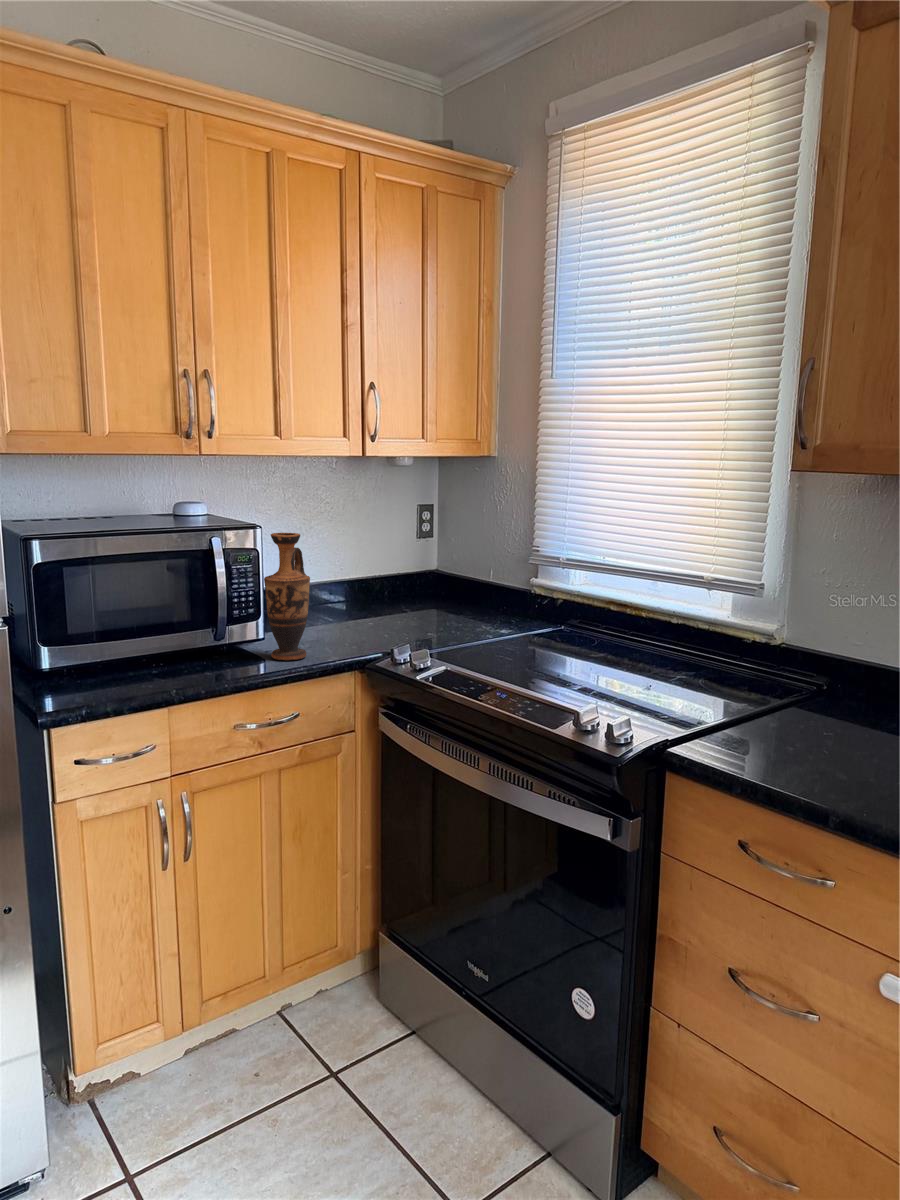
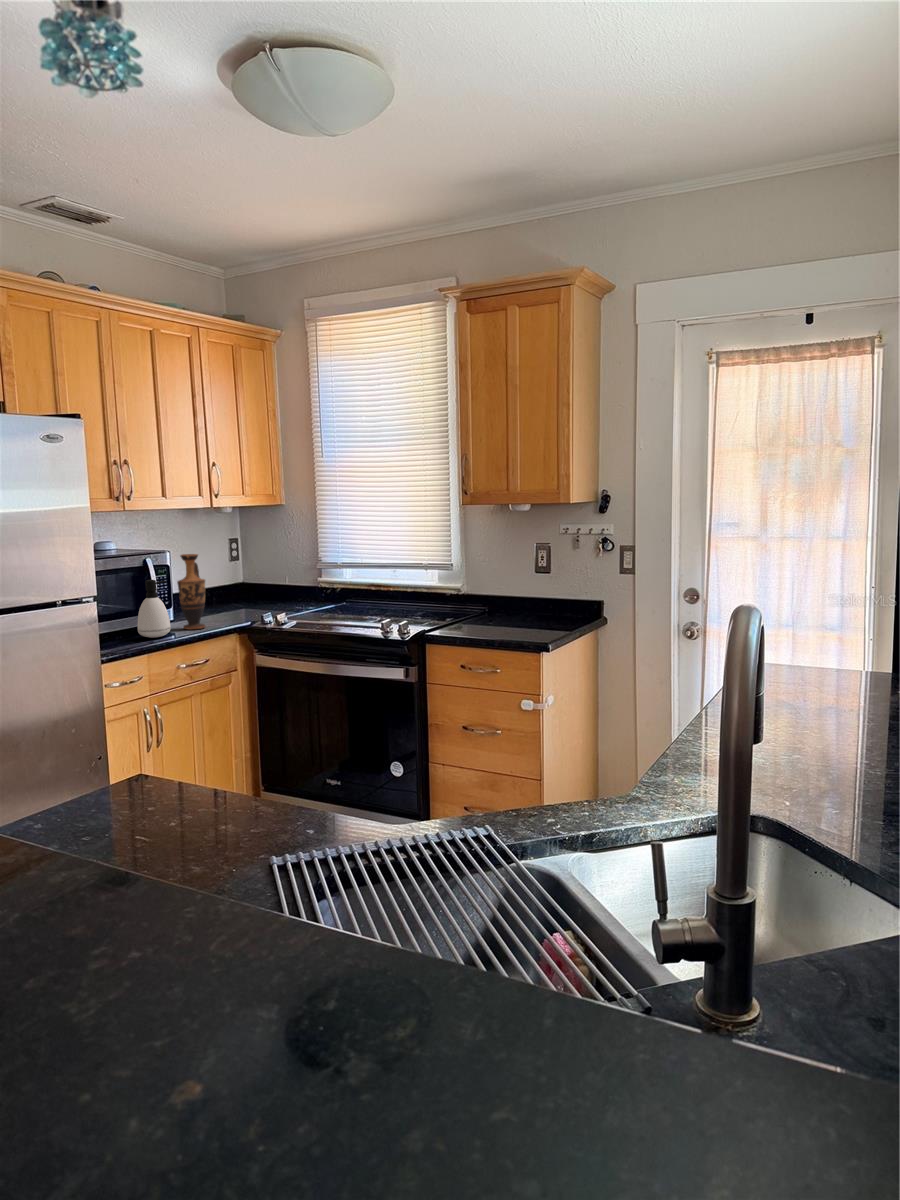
soap dispenser: none [177,576,231,674] -> present [137,580,171,638]

